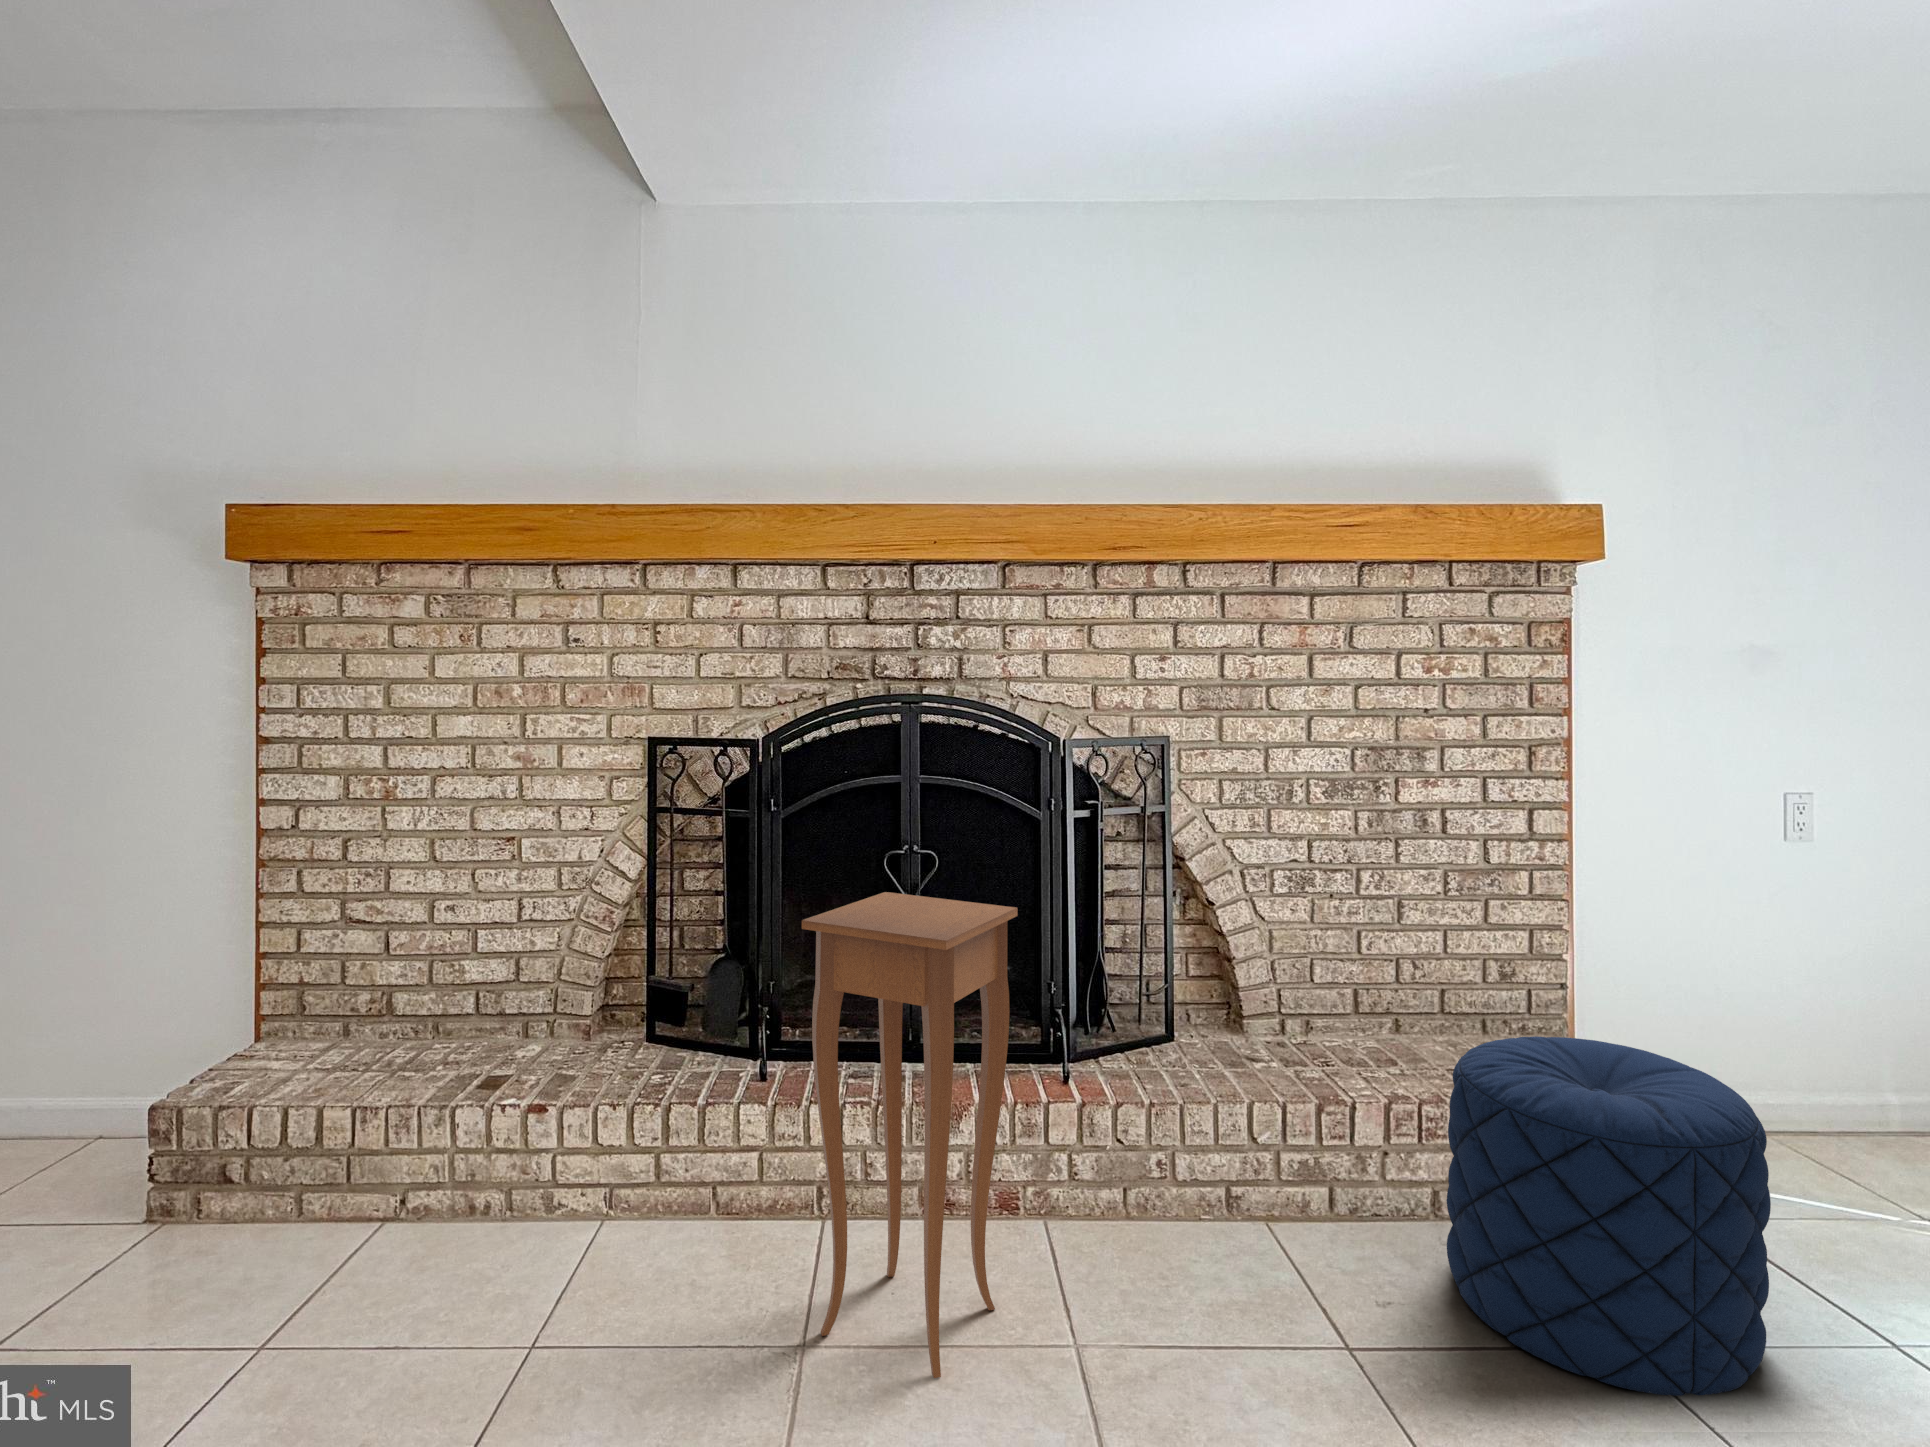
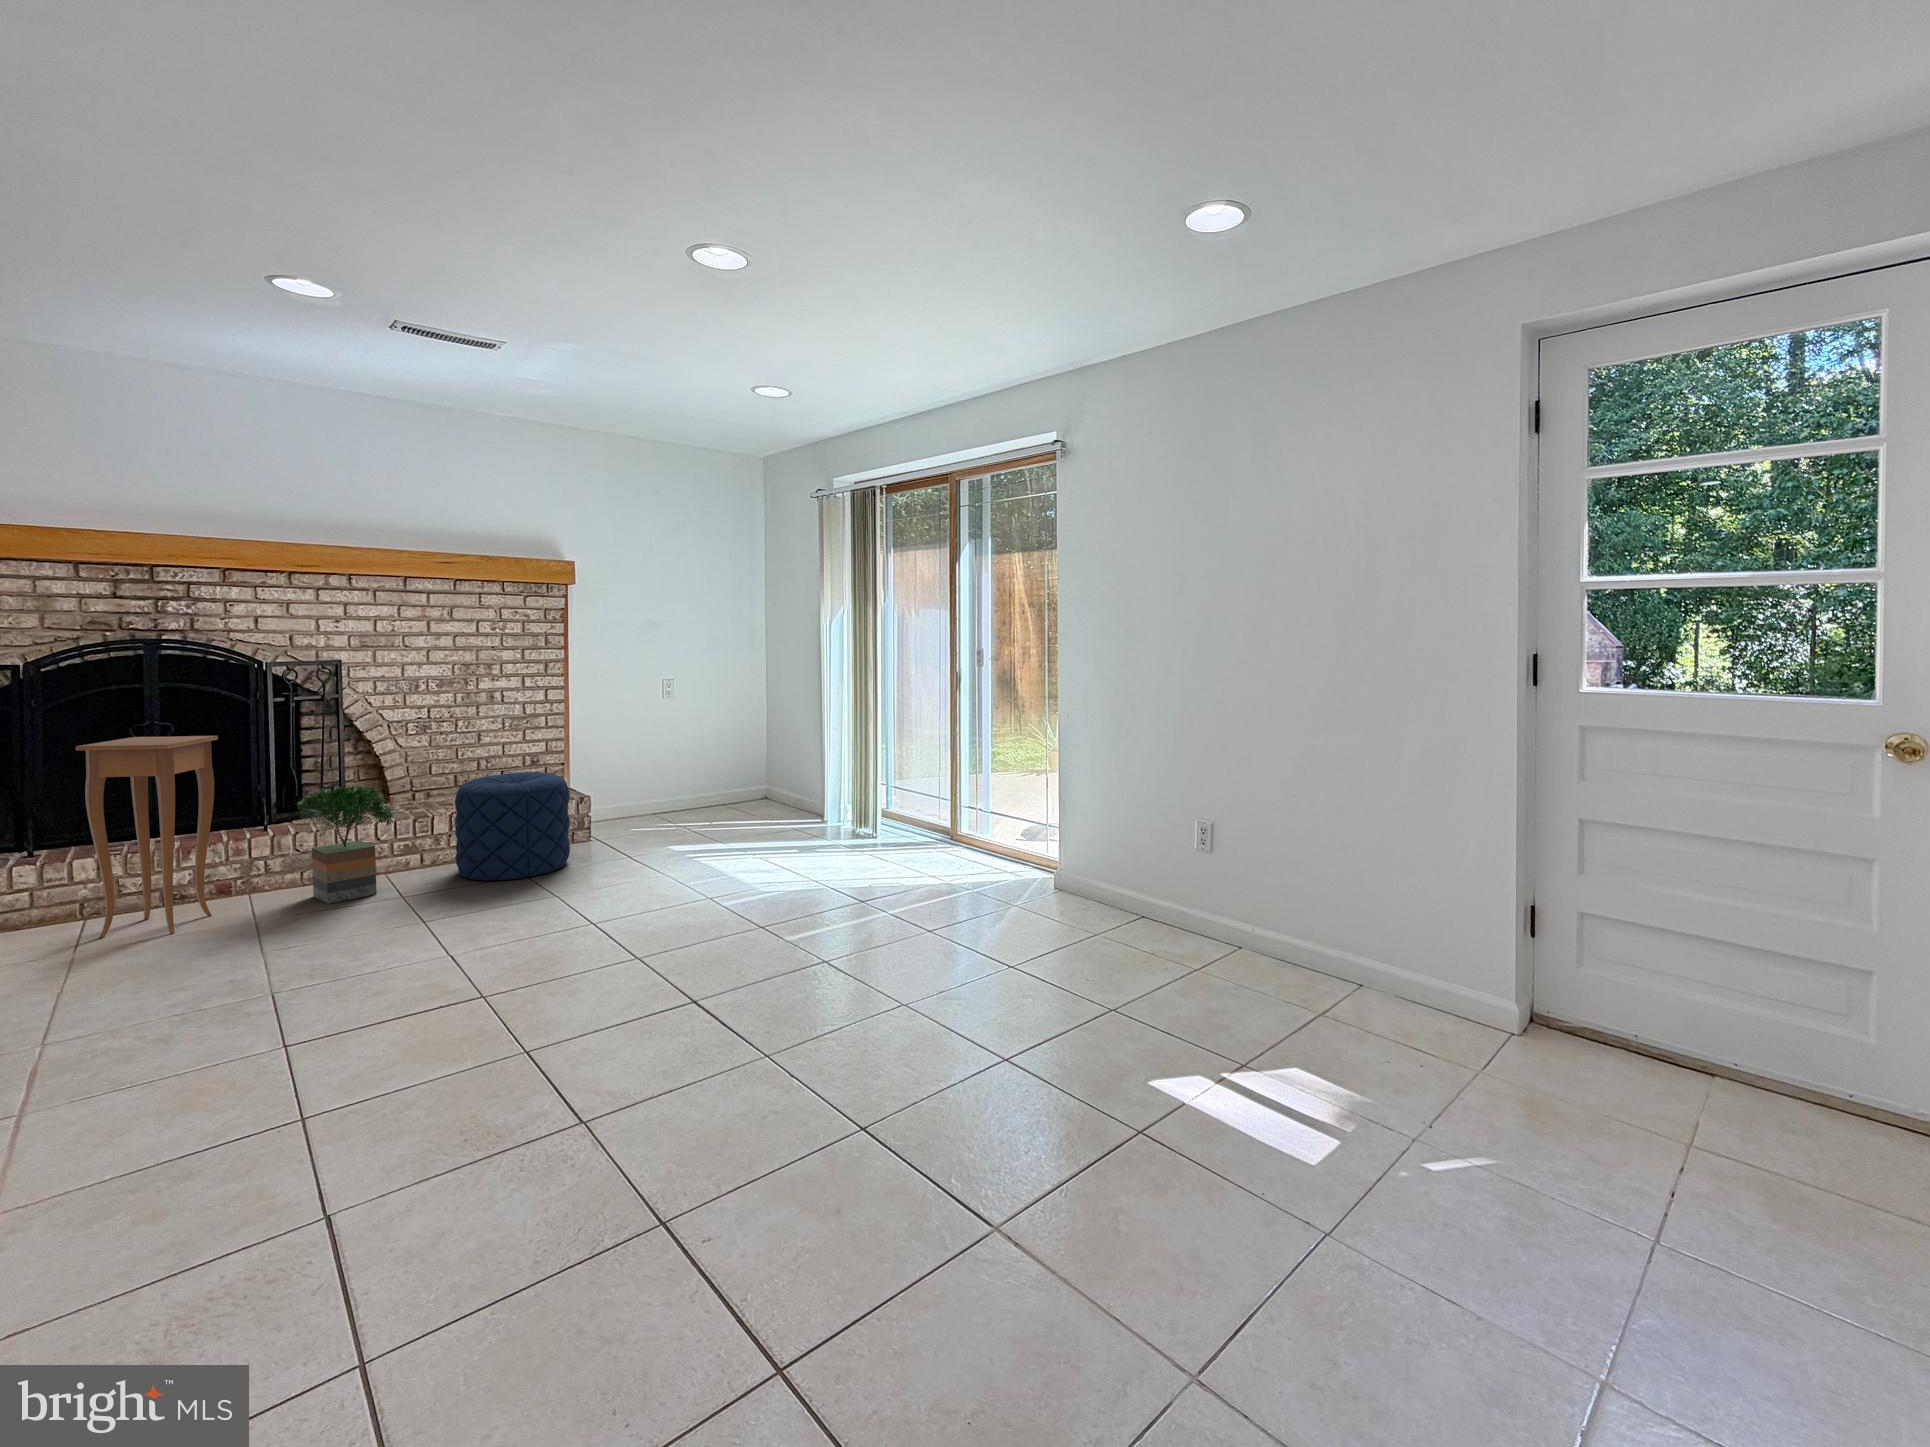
potted tree: none [1143,1037,1357,1351] -> present [297,785,395,904]

